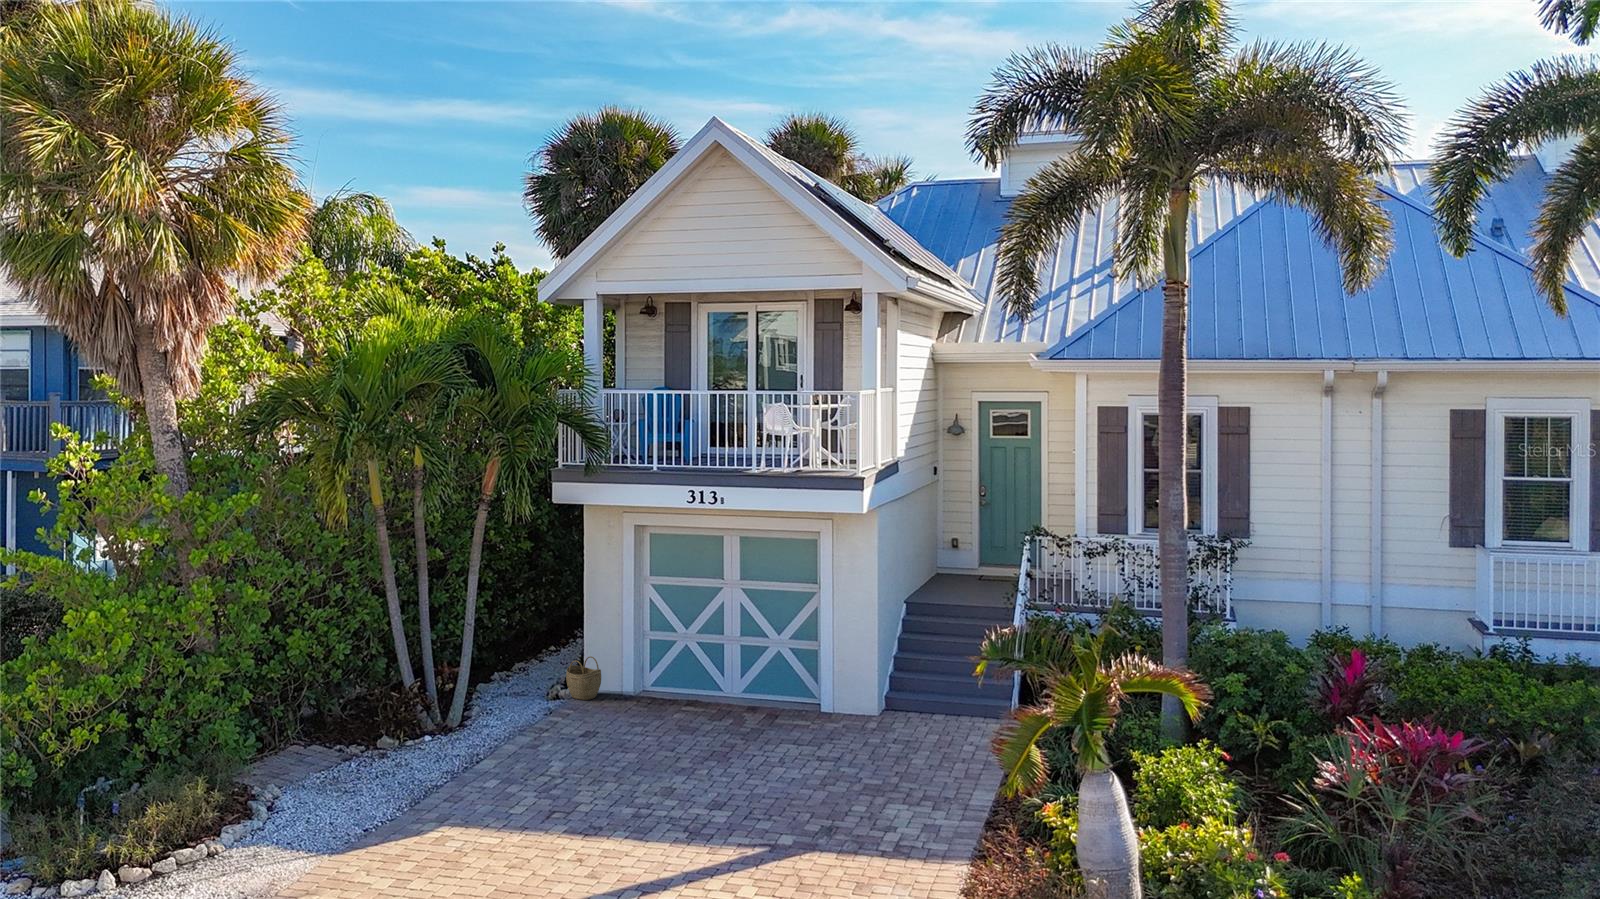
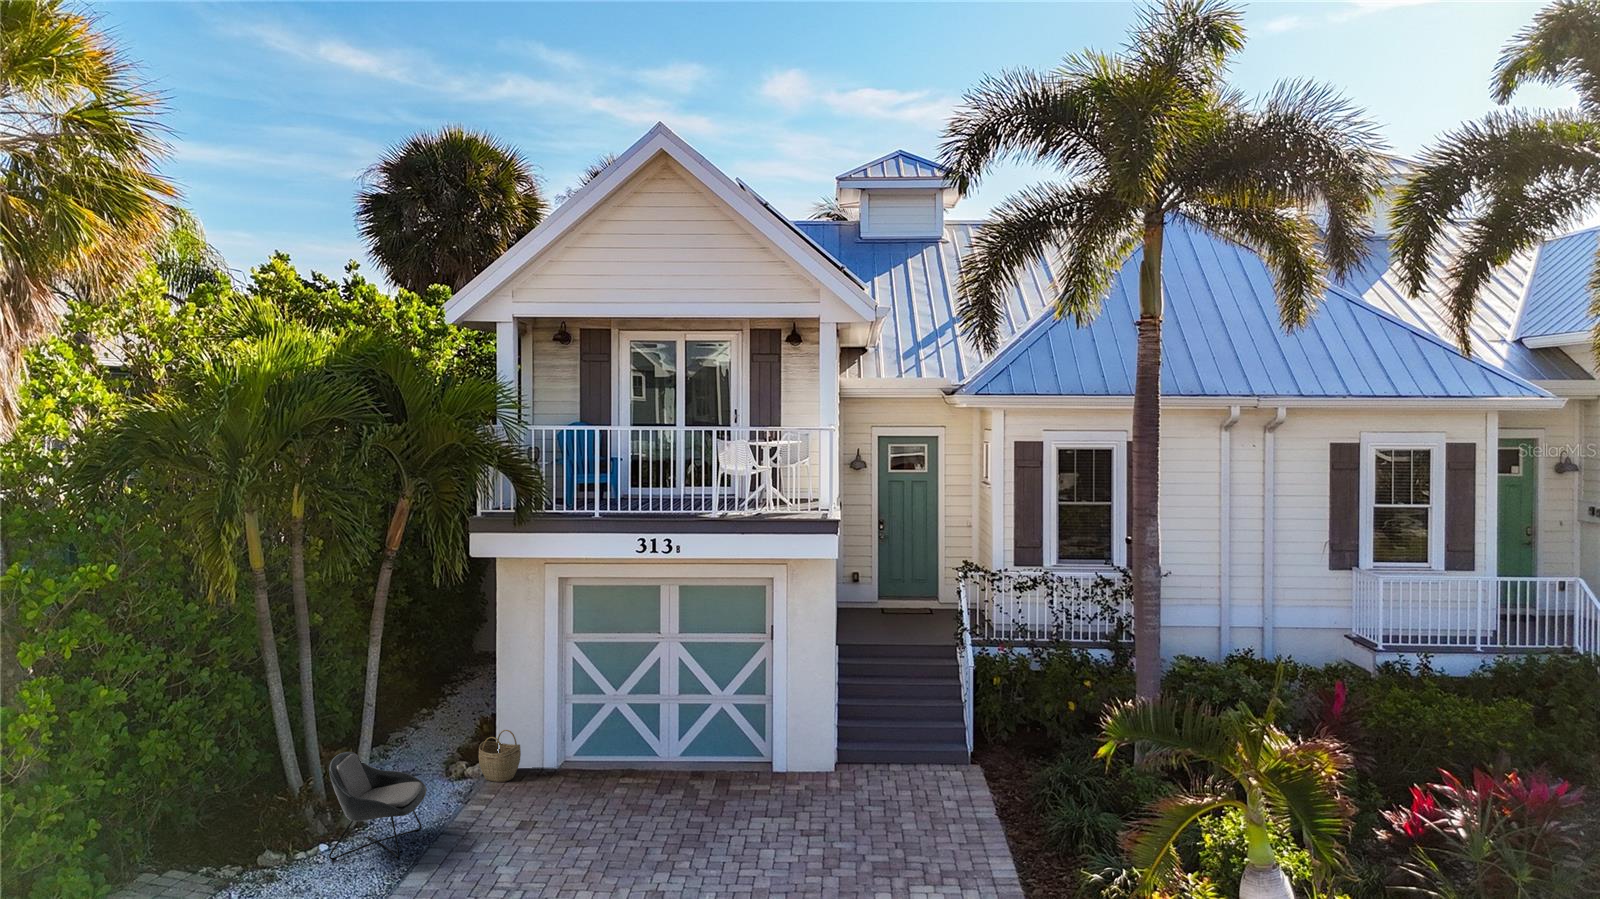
lounge chair: none [428,657,509,743] -> present [329,752,427,861]

